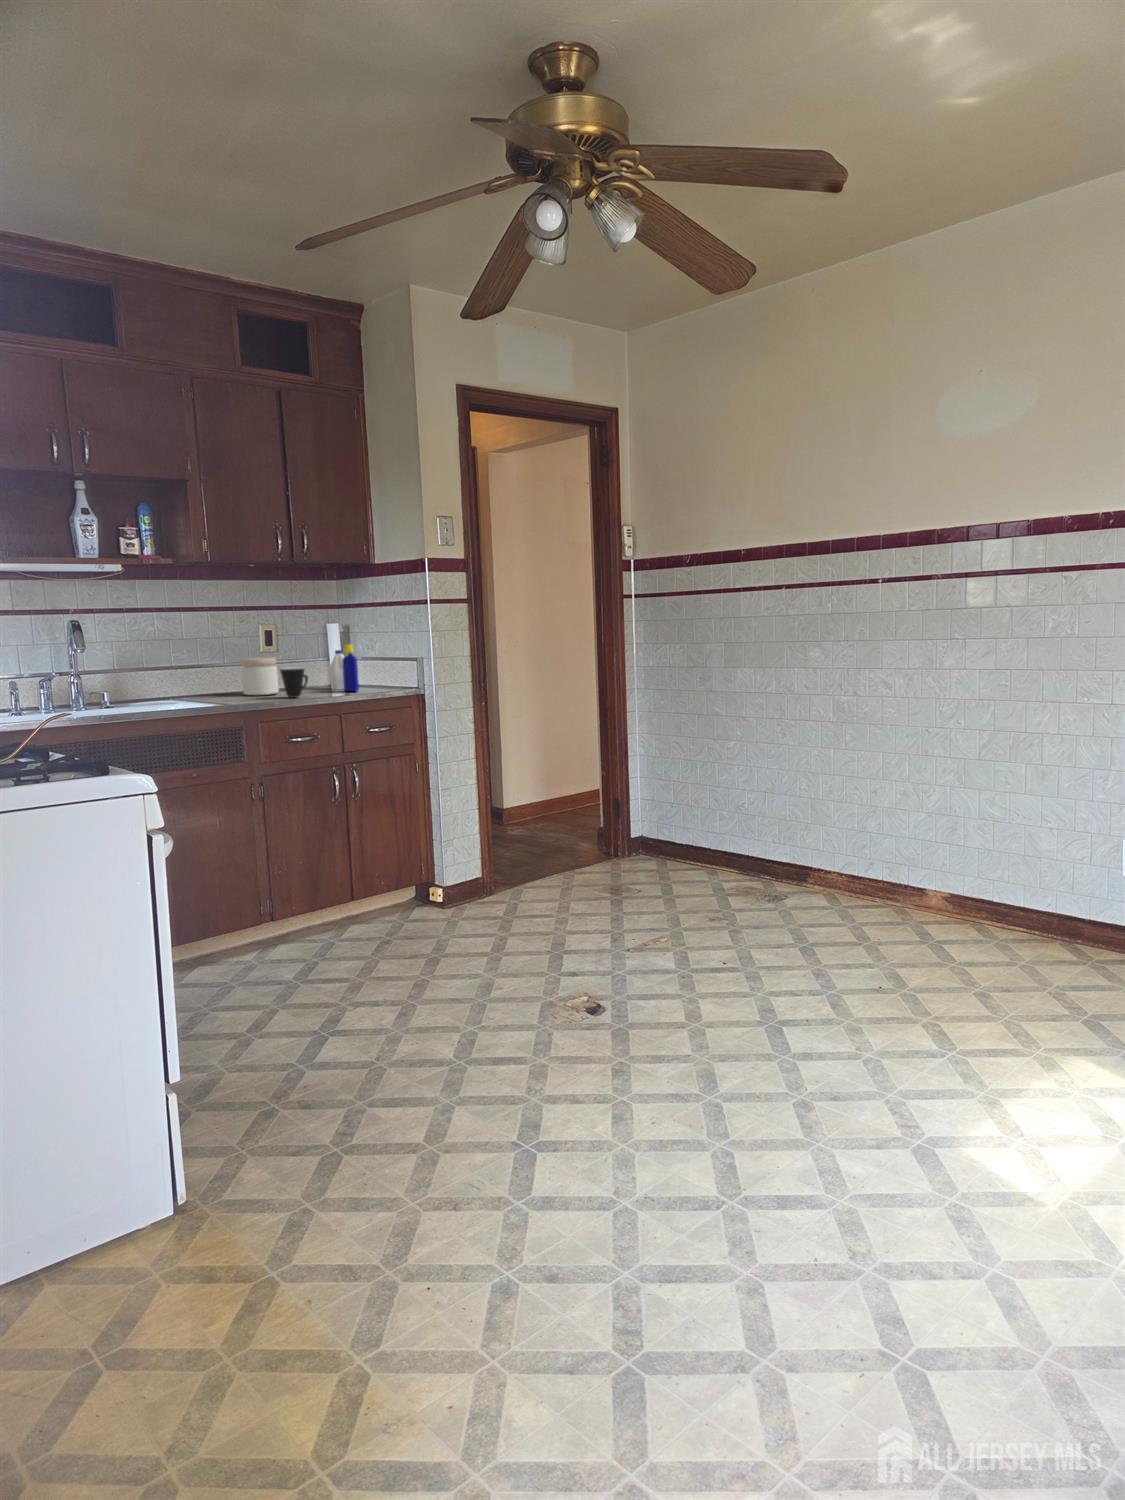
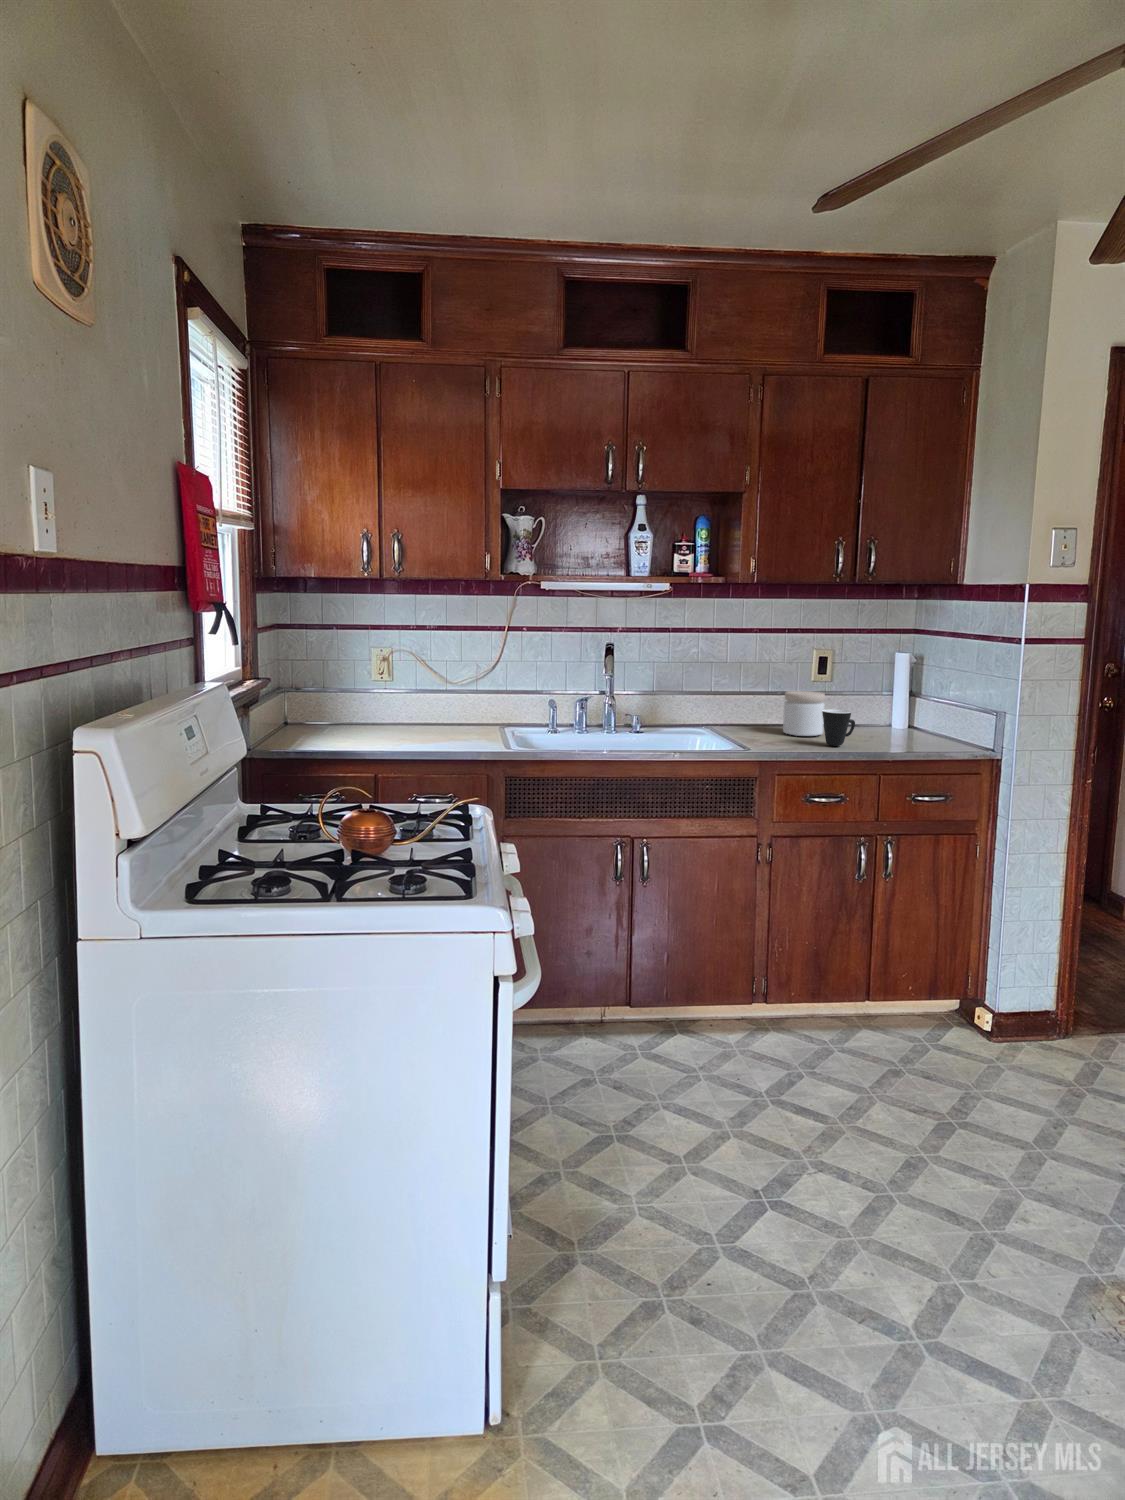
bottle: present [328,644,359,691] -> none [888,685,923,744]

